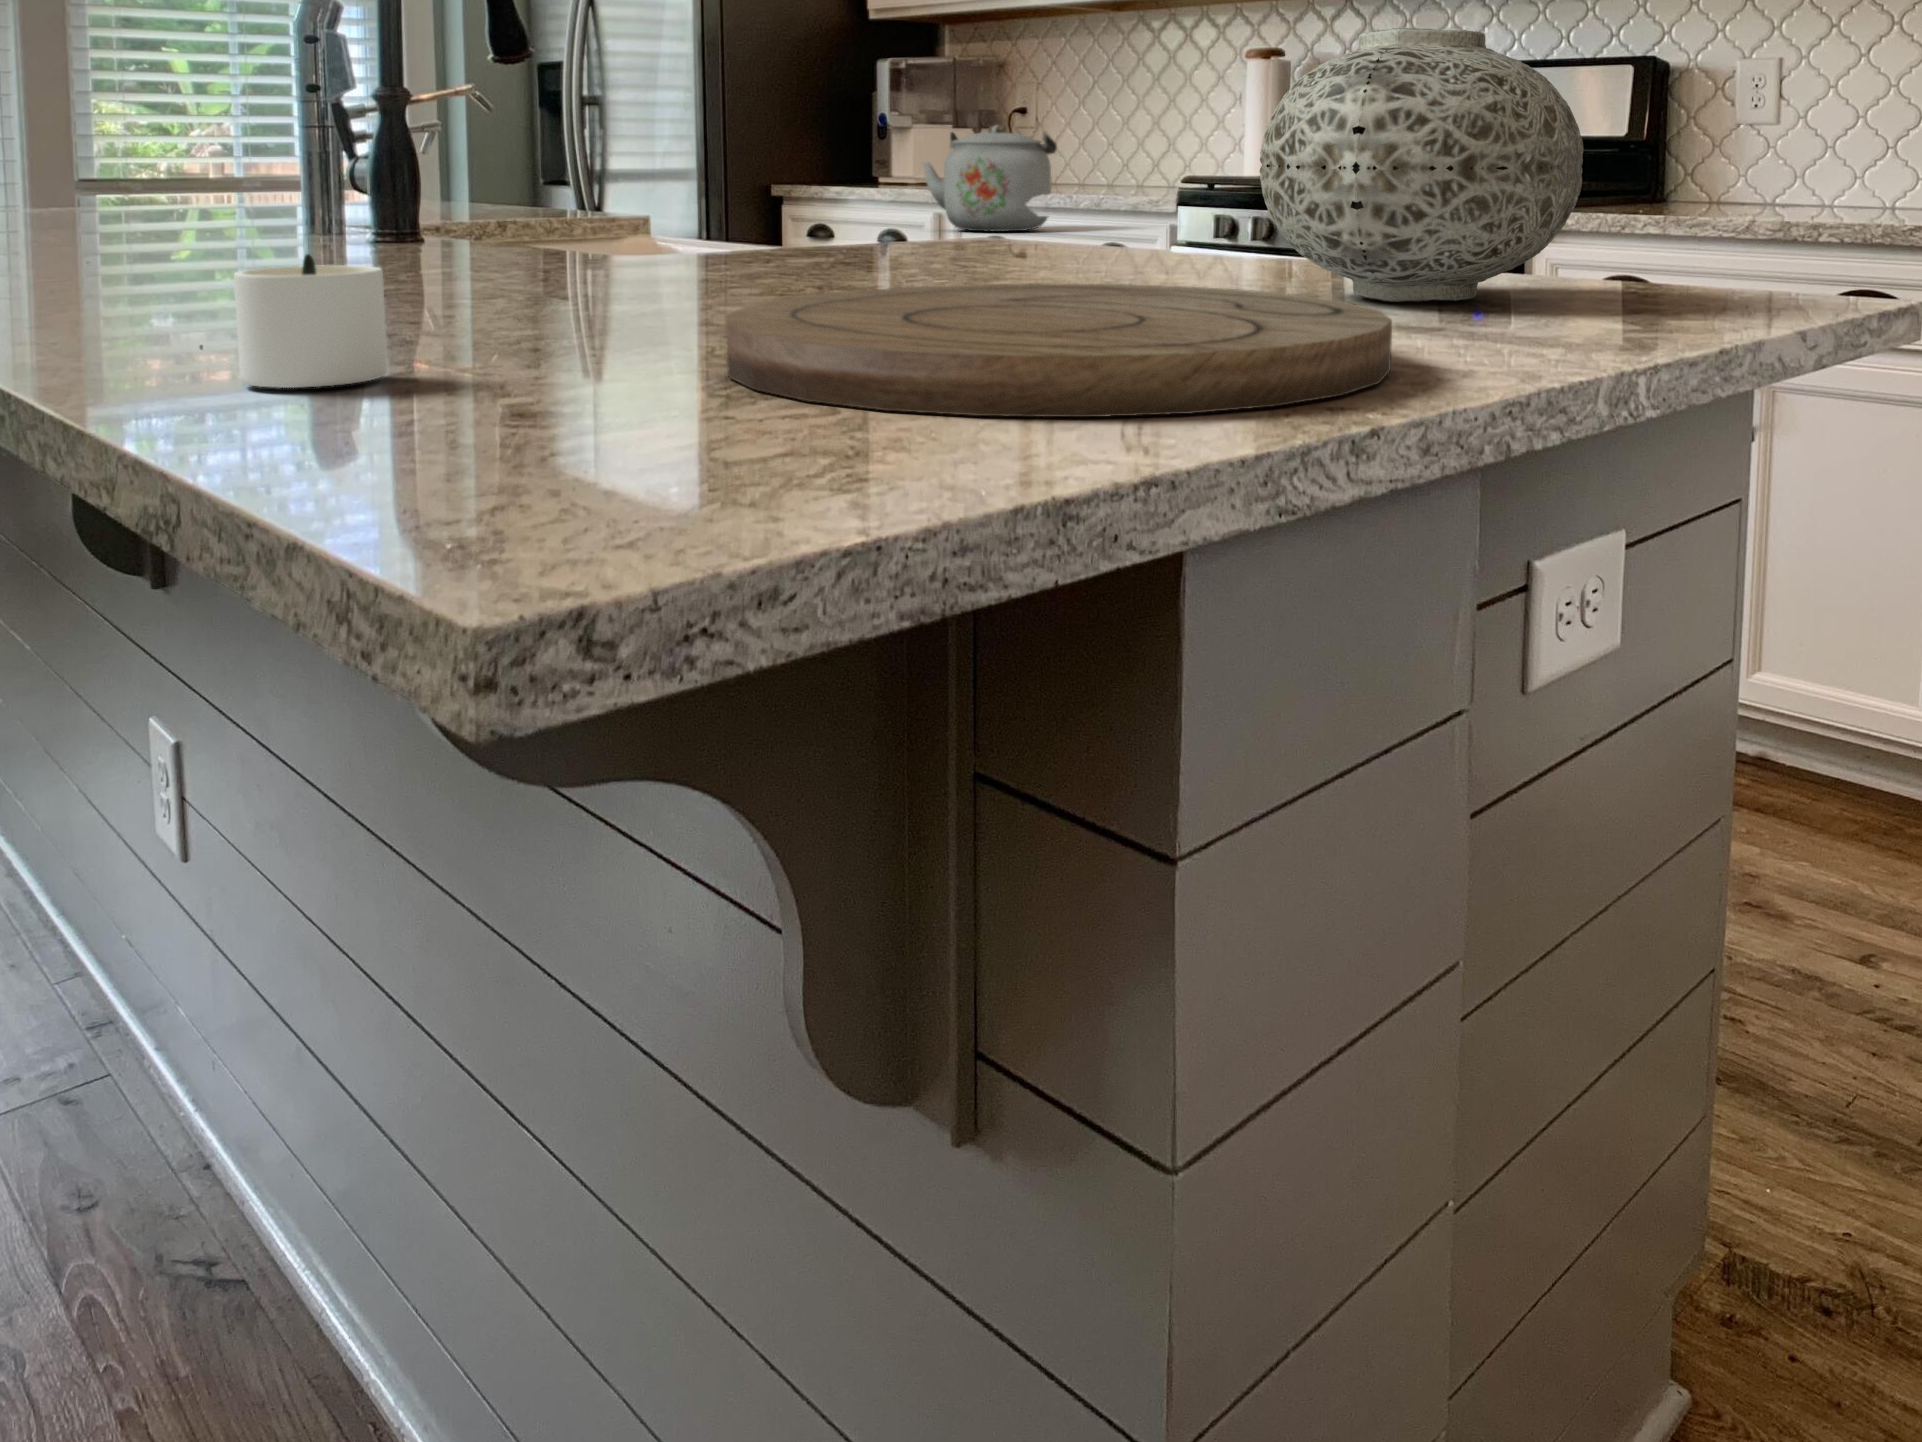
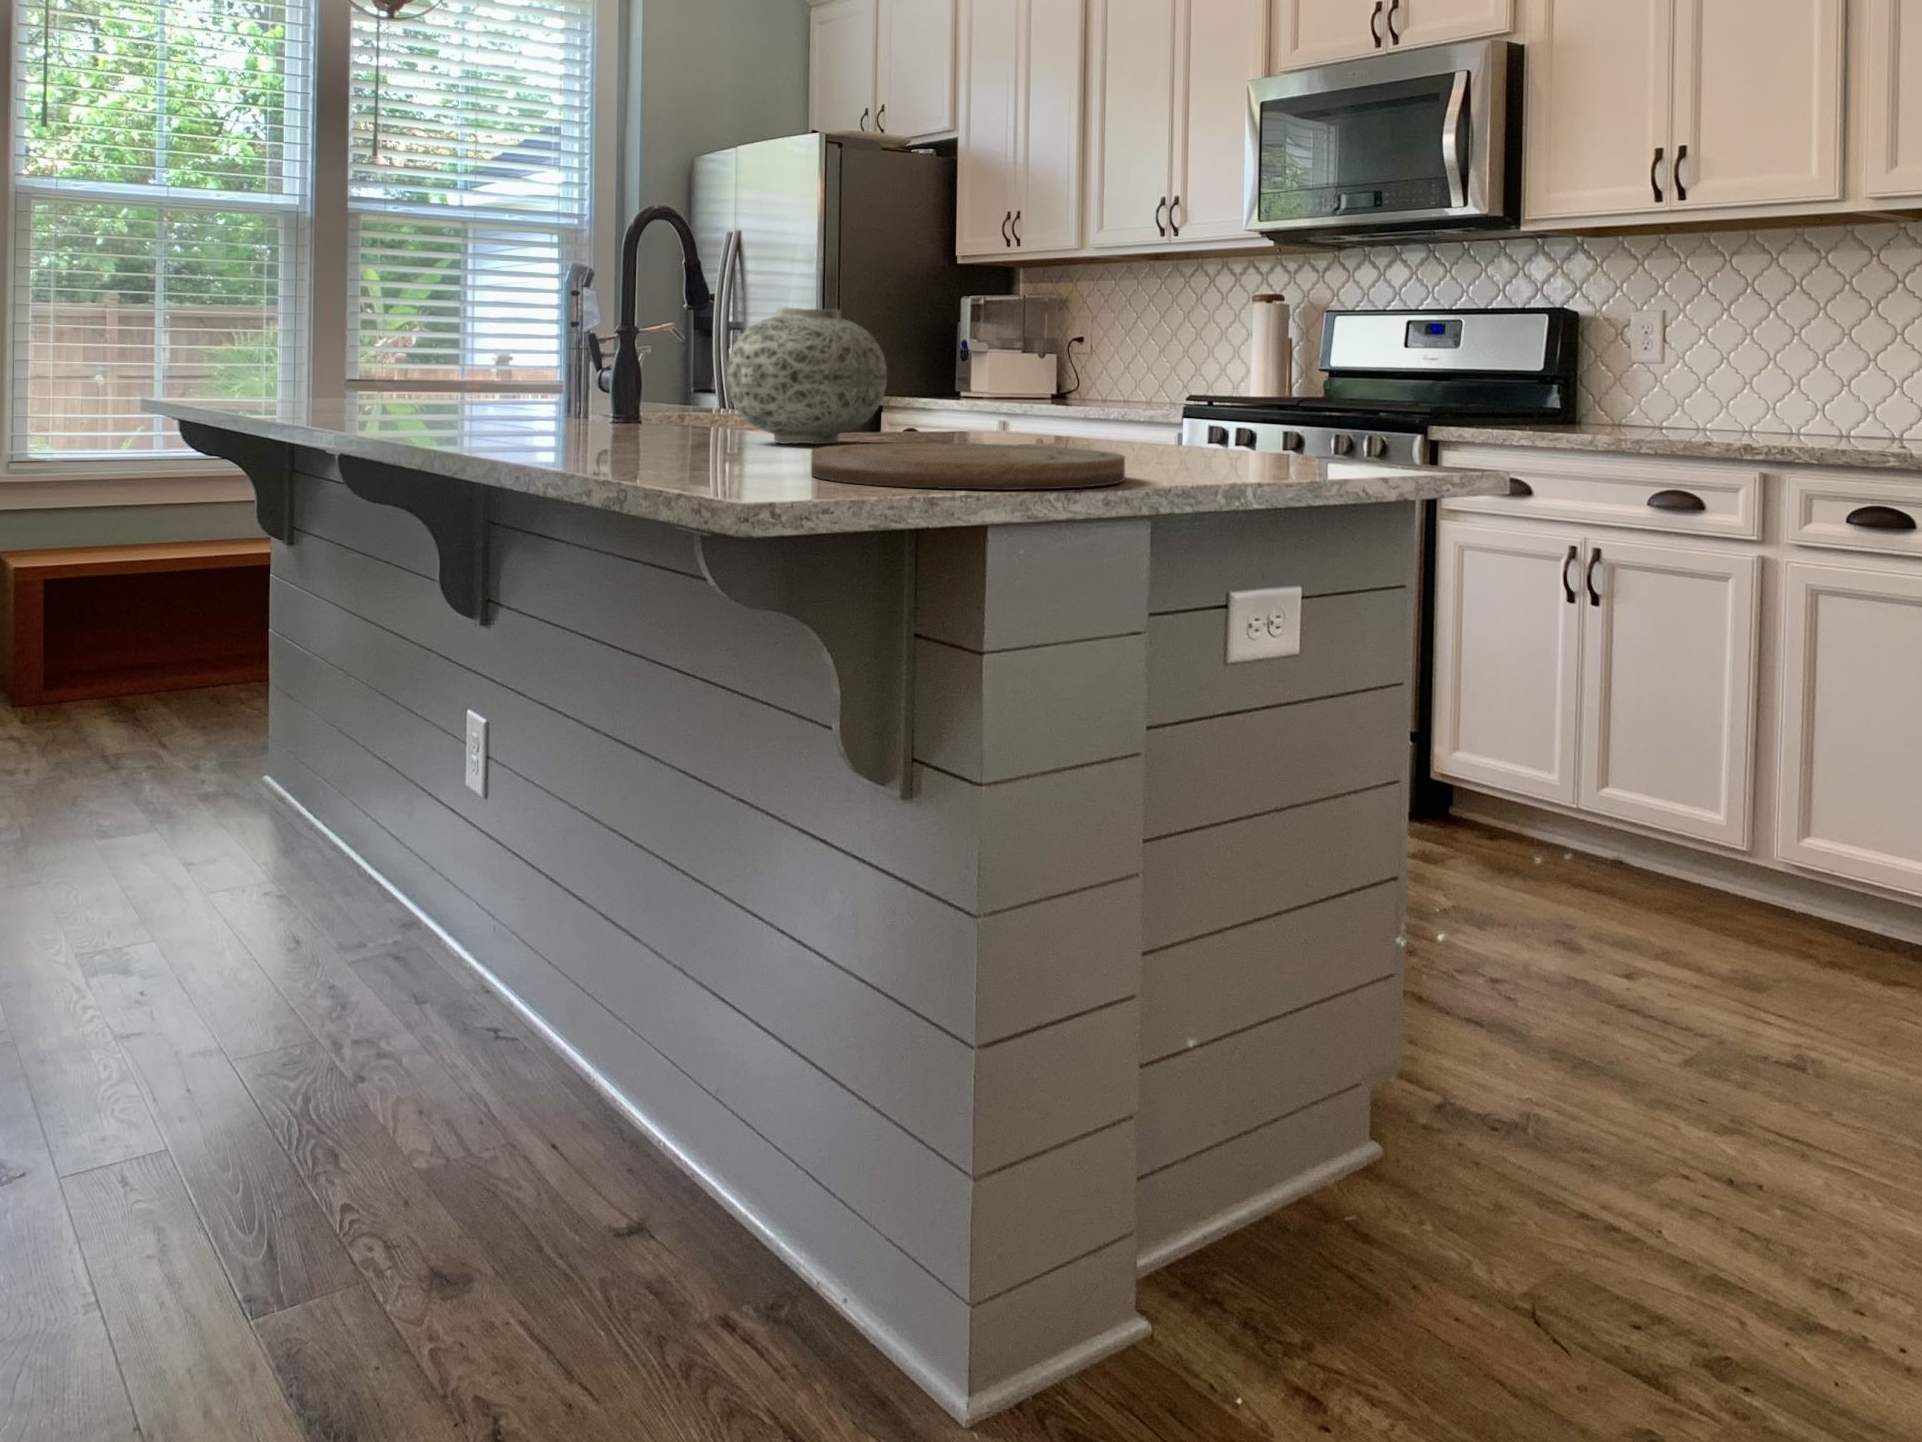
vase: present [1260,28,1583,302] -> present [726,307,887,444]
kettle: present [923,125,1057,232] -> none [992,350,1101,435]
candle: present [234,254,388,388] -> none [600,415,686,472]

